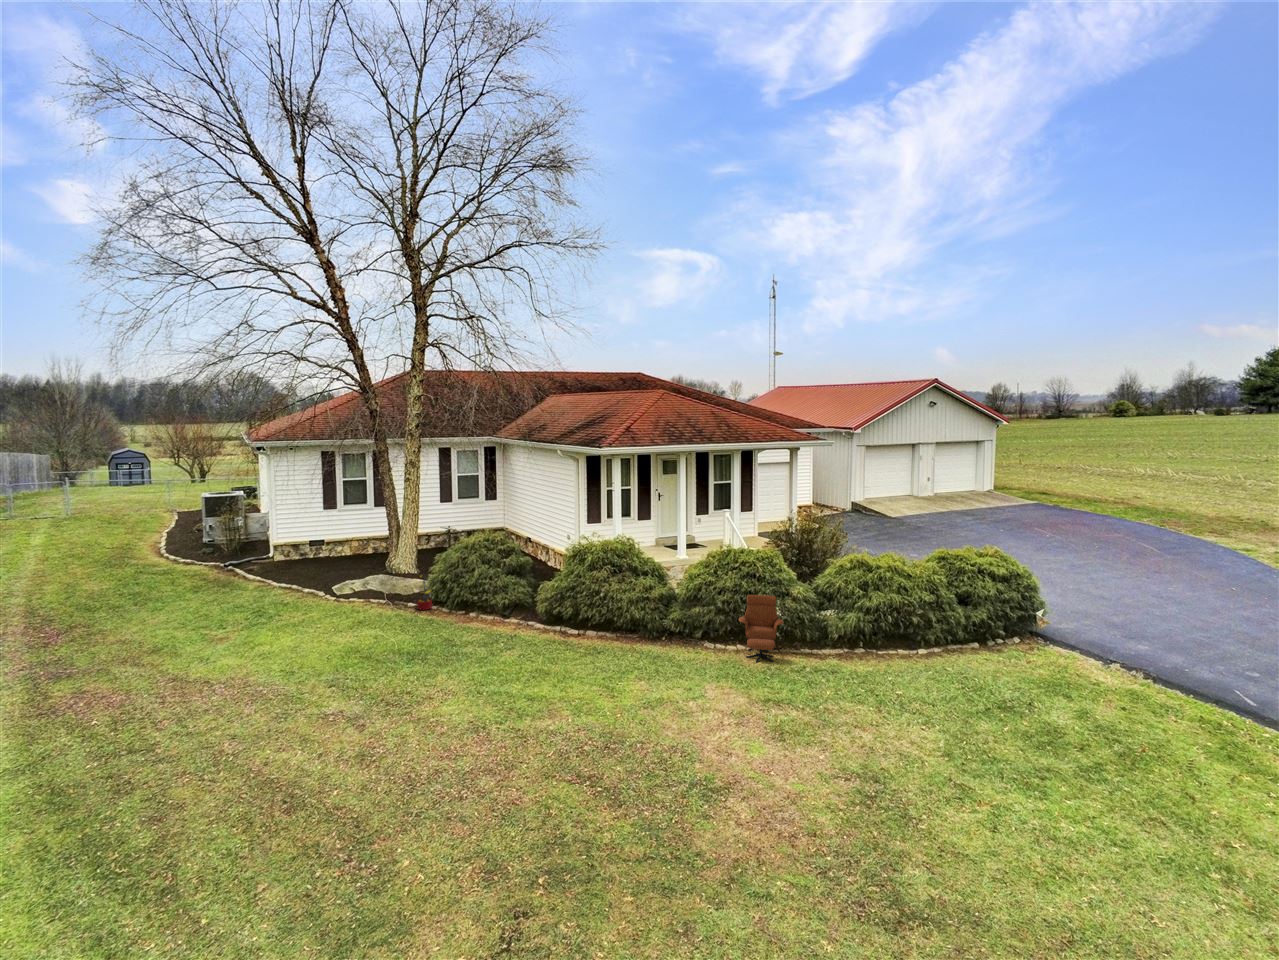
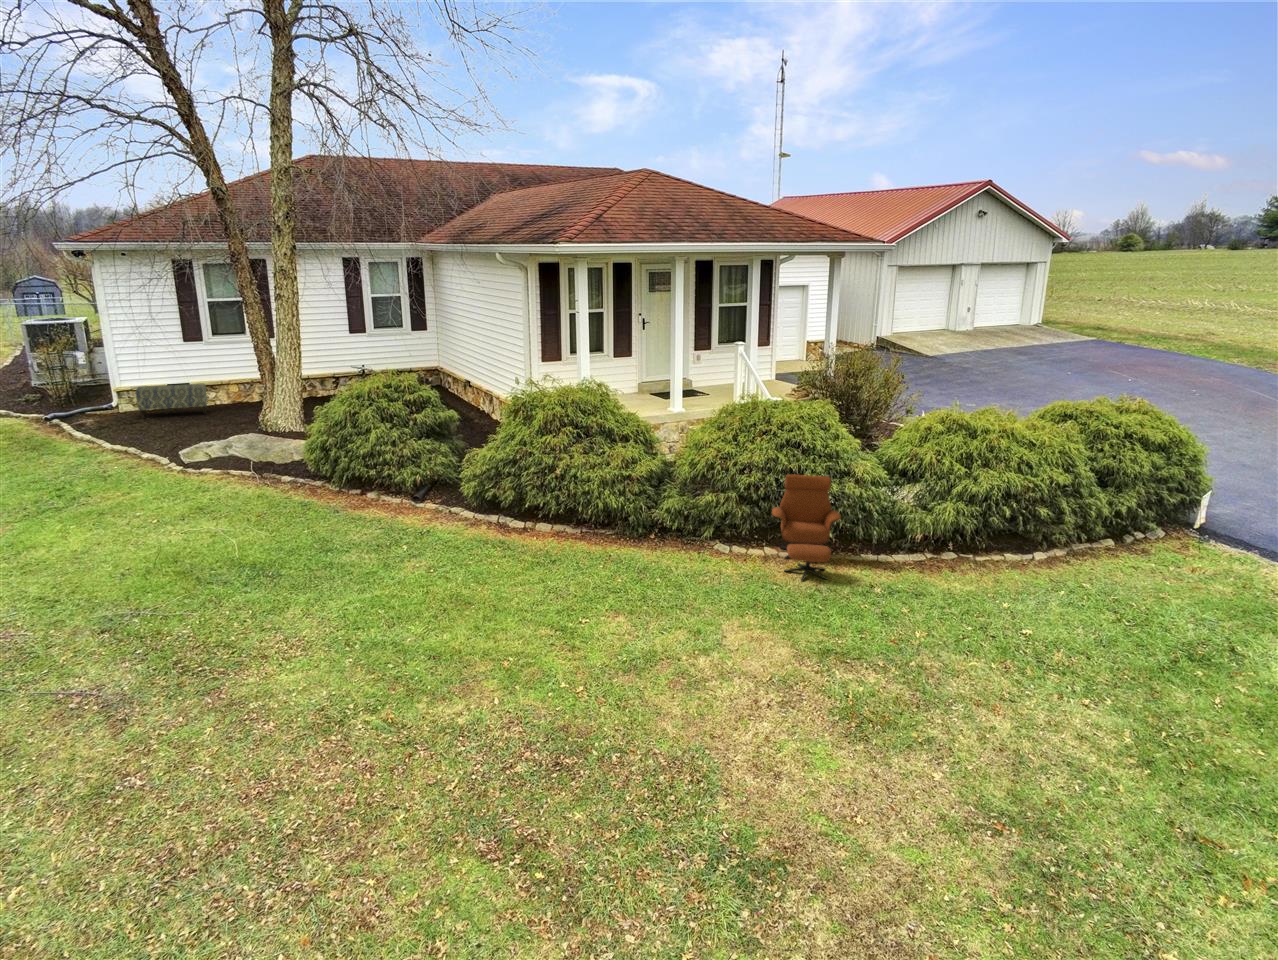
bench: none [292,540,340,565] -> present [136,384,207,418]
decorative plant: present [417,578,432,610] -> none [291,434,315,489]

